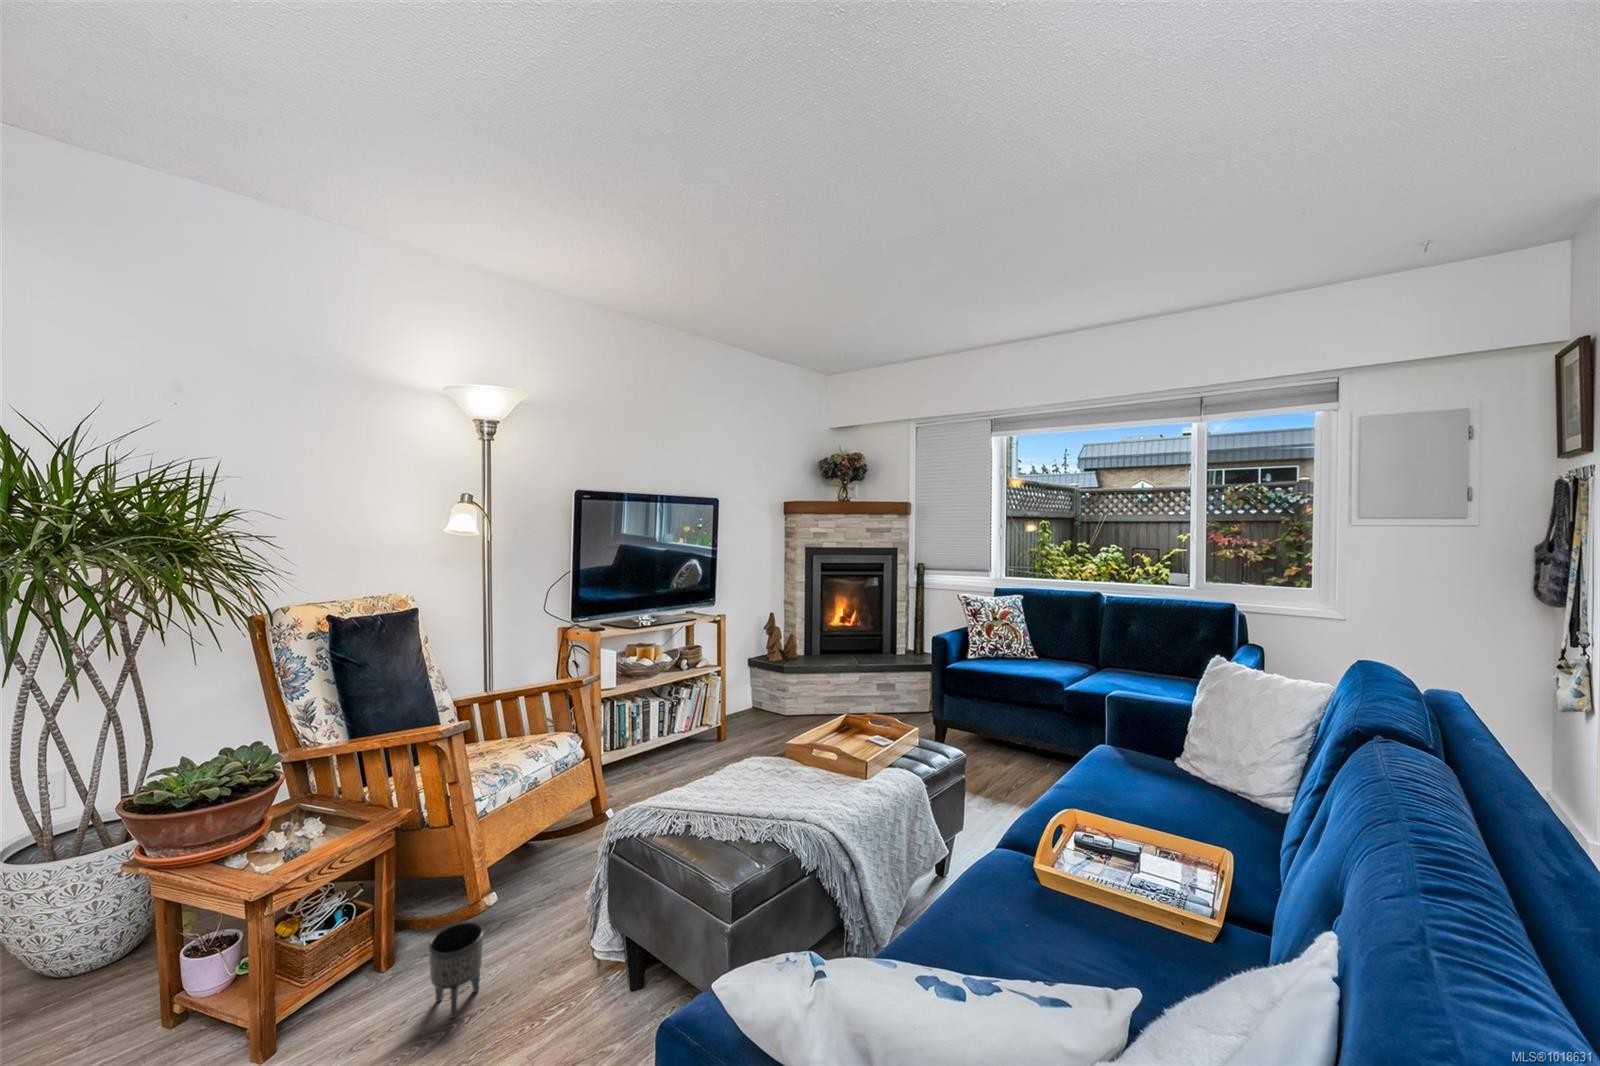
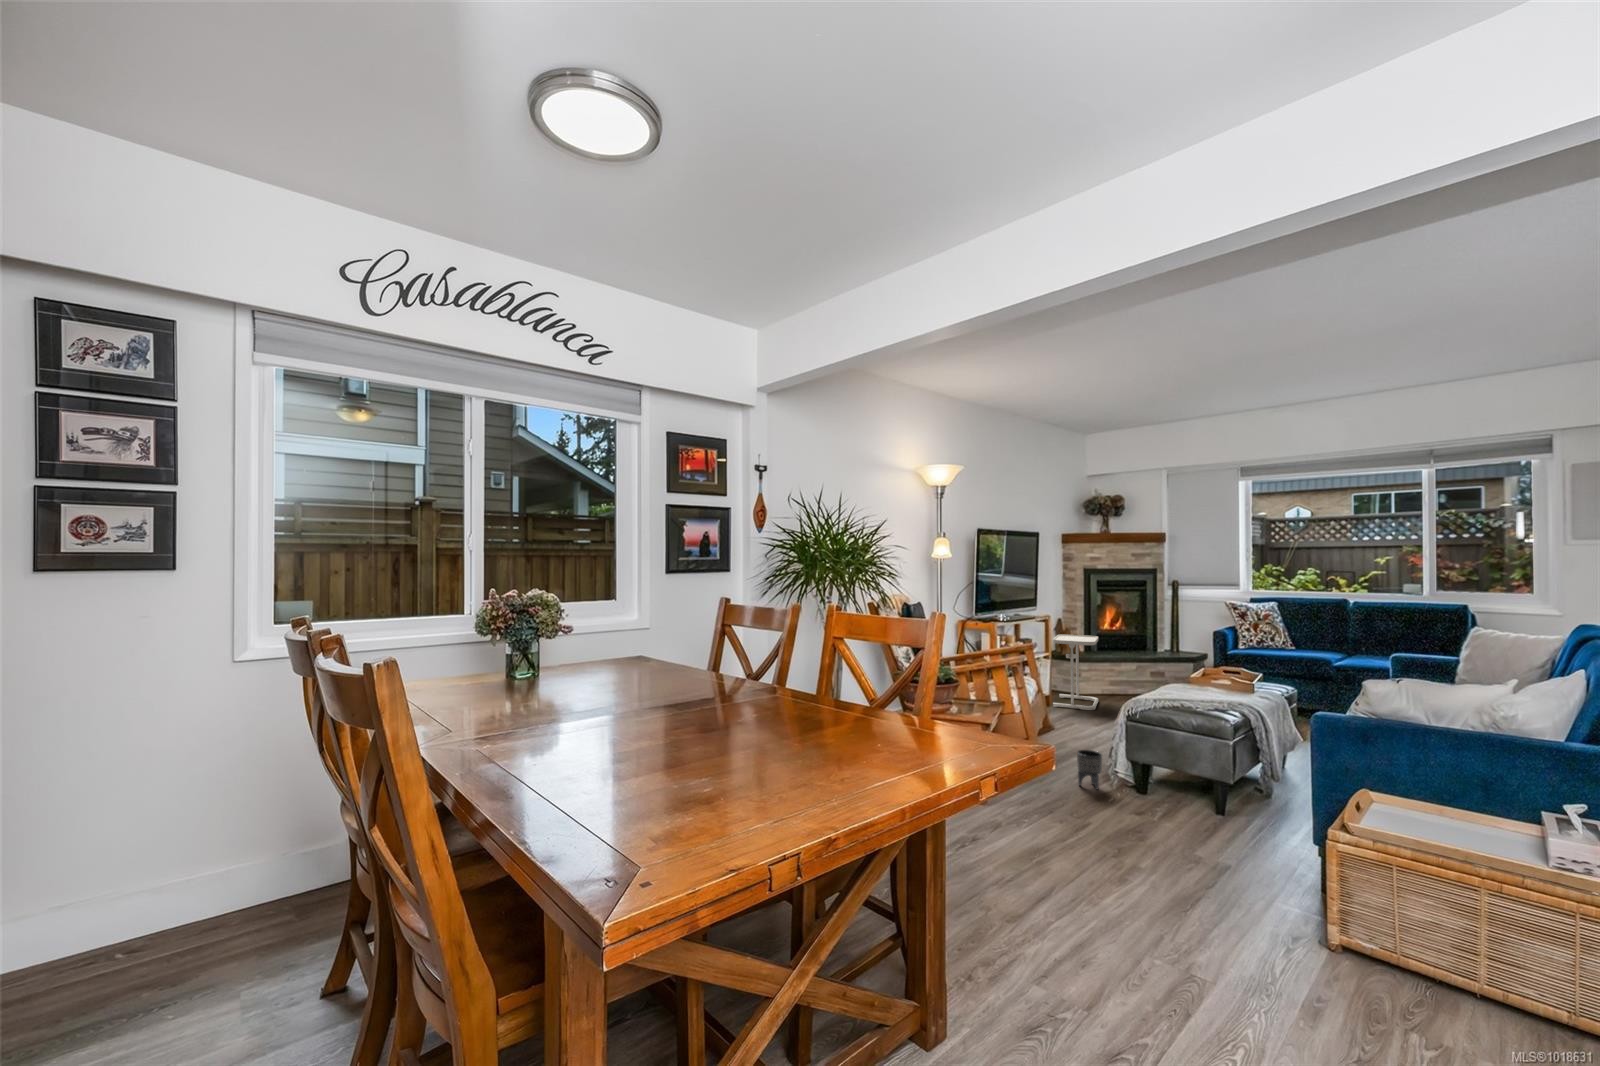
side table: none [708,636,786,748] -> present [1053,634,1099,710]

